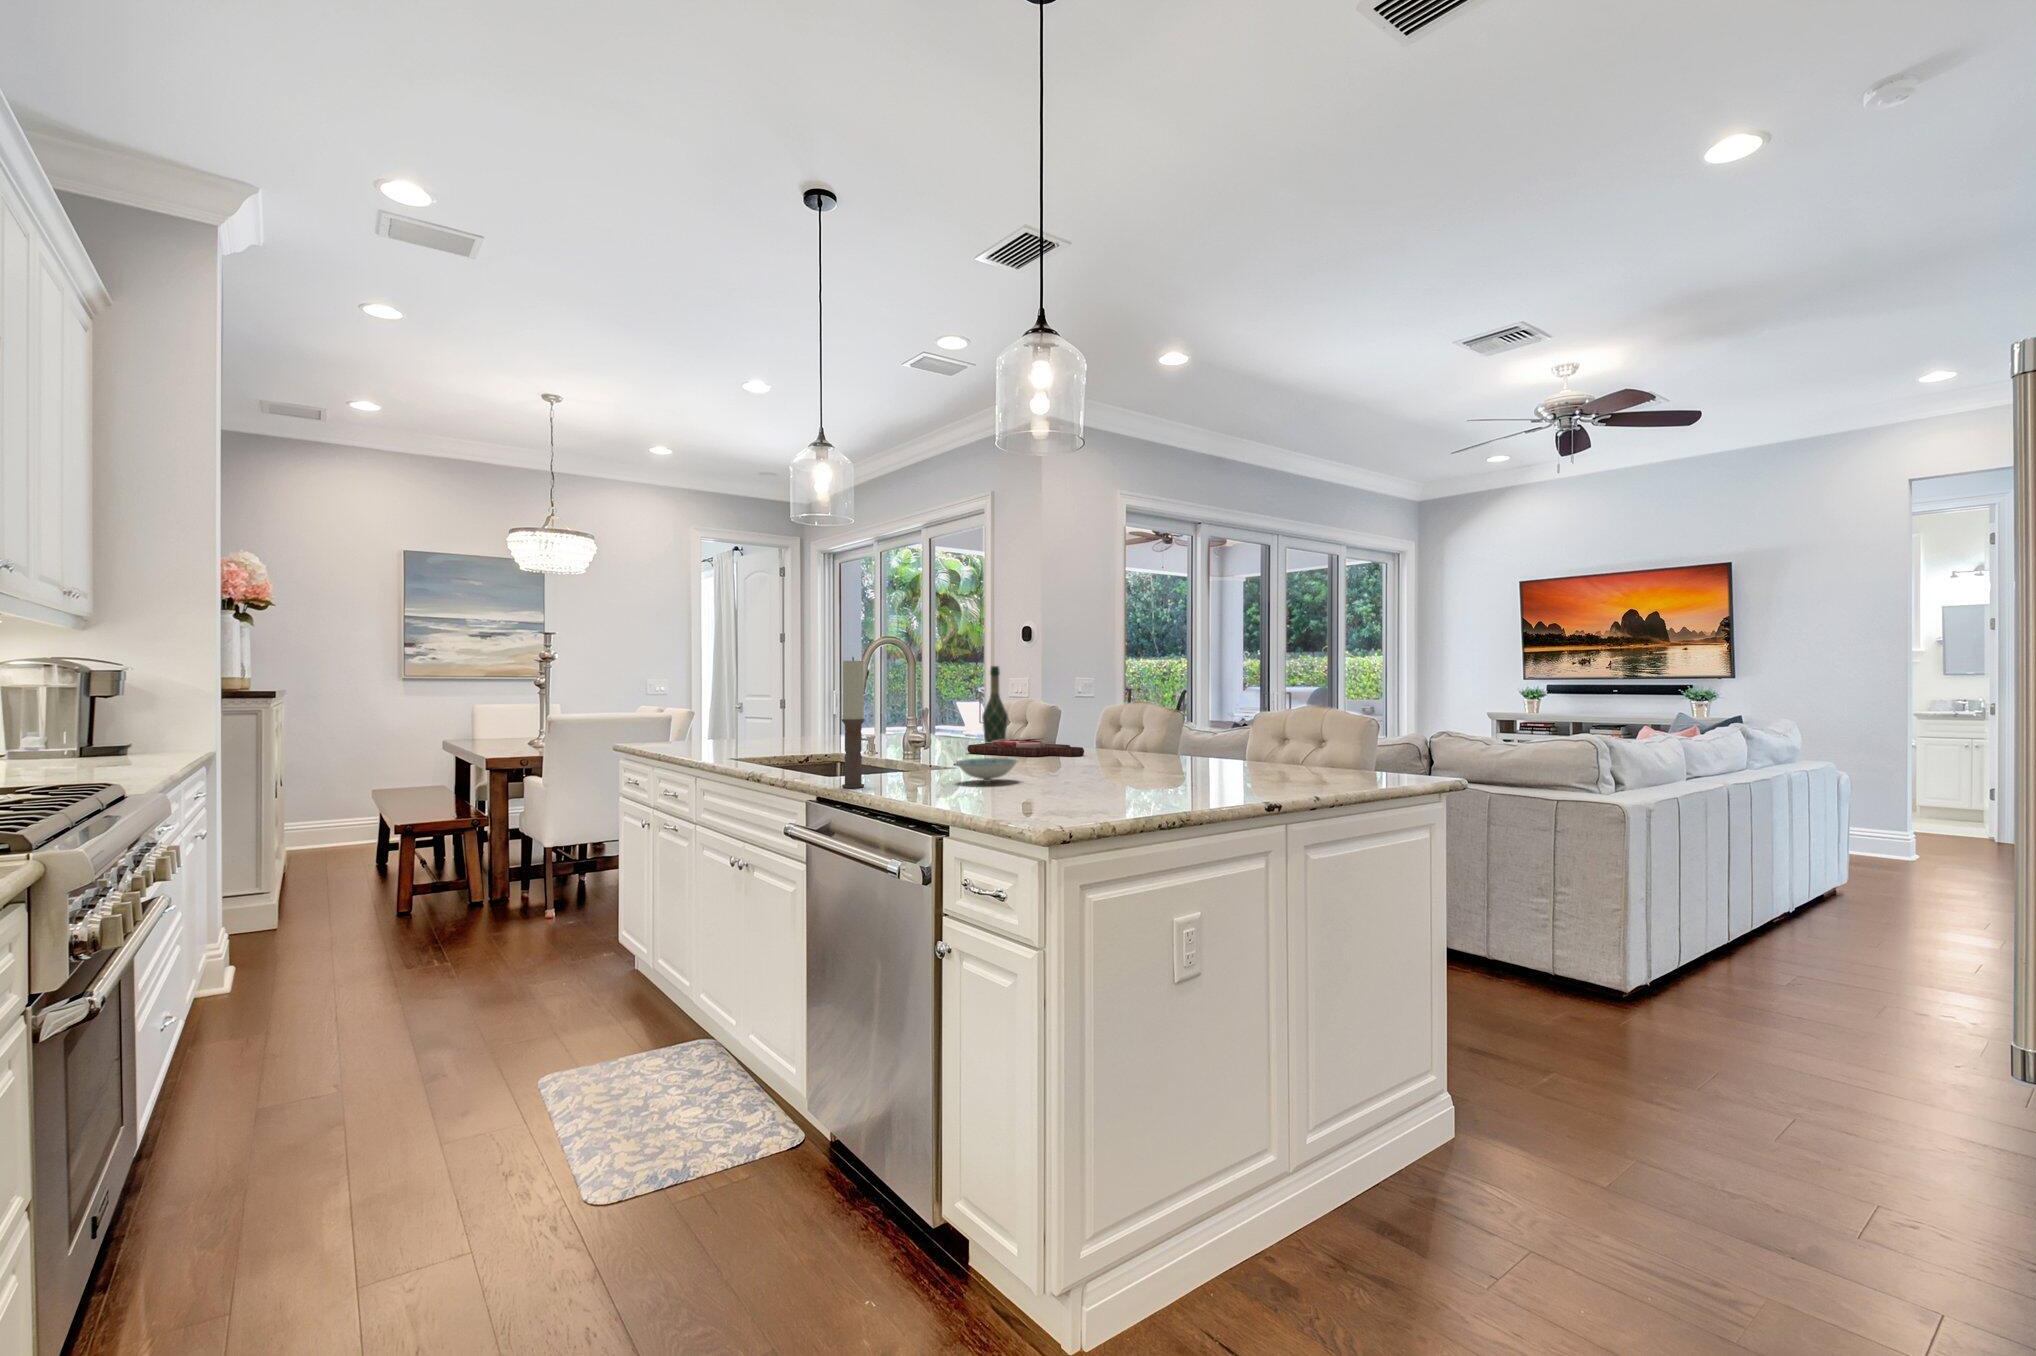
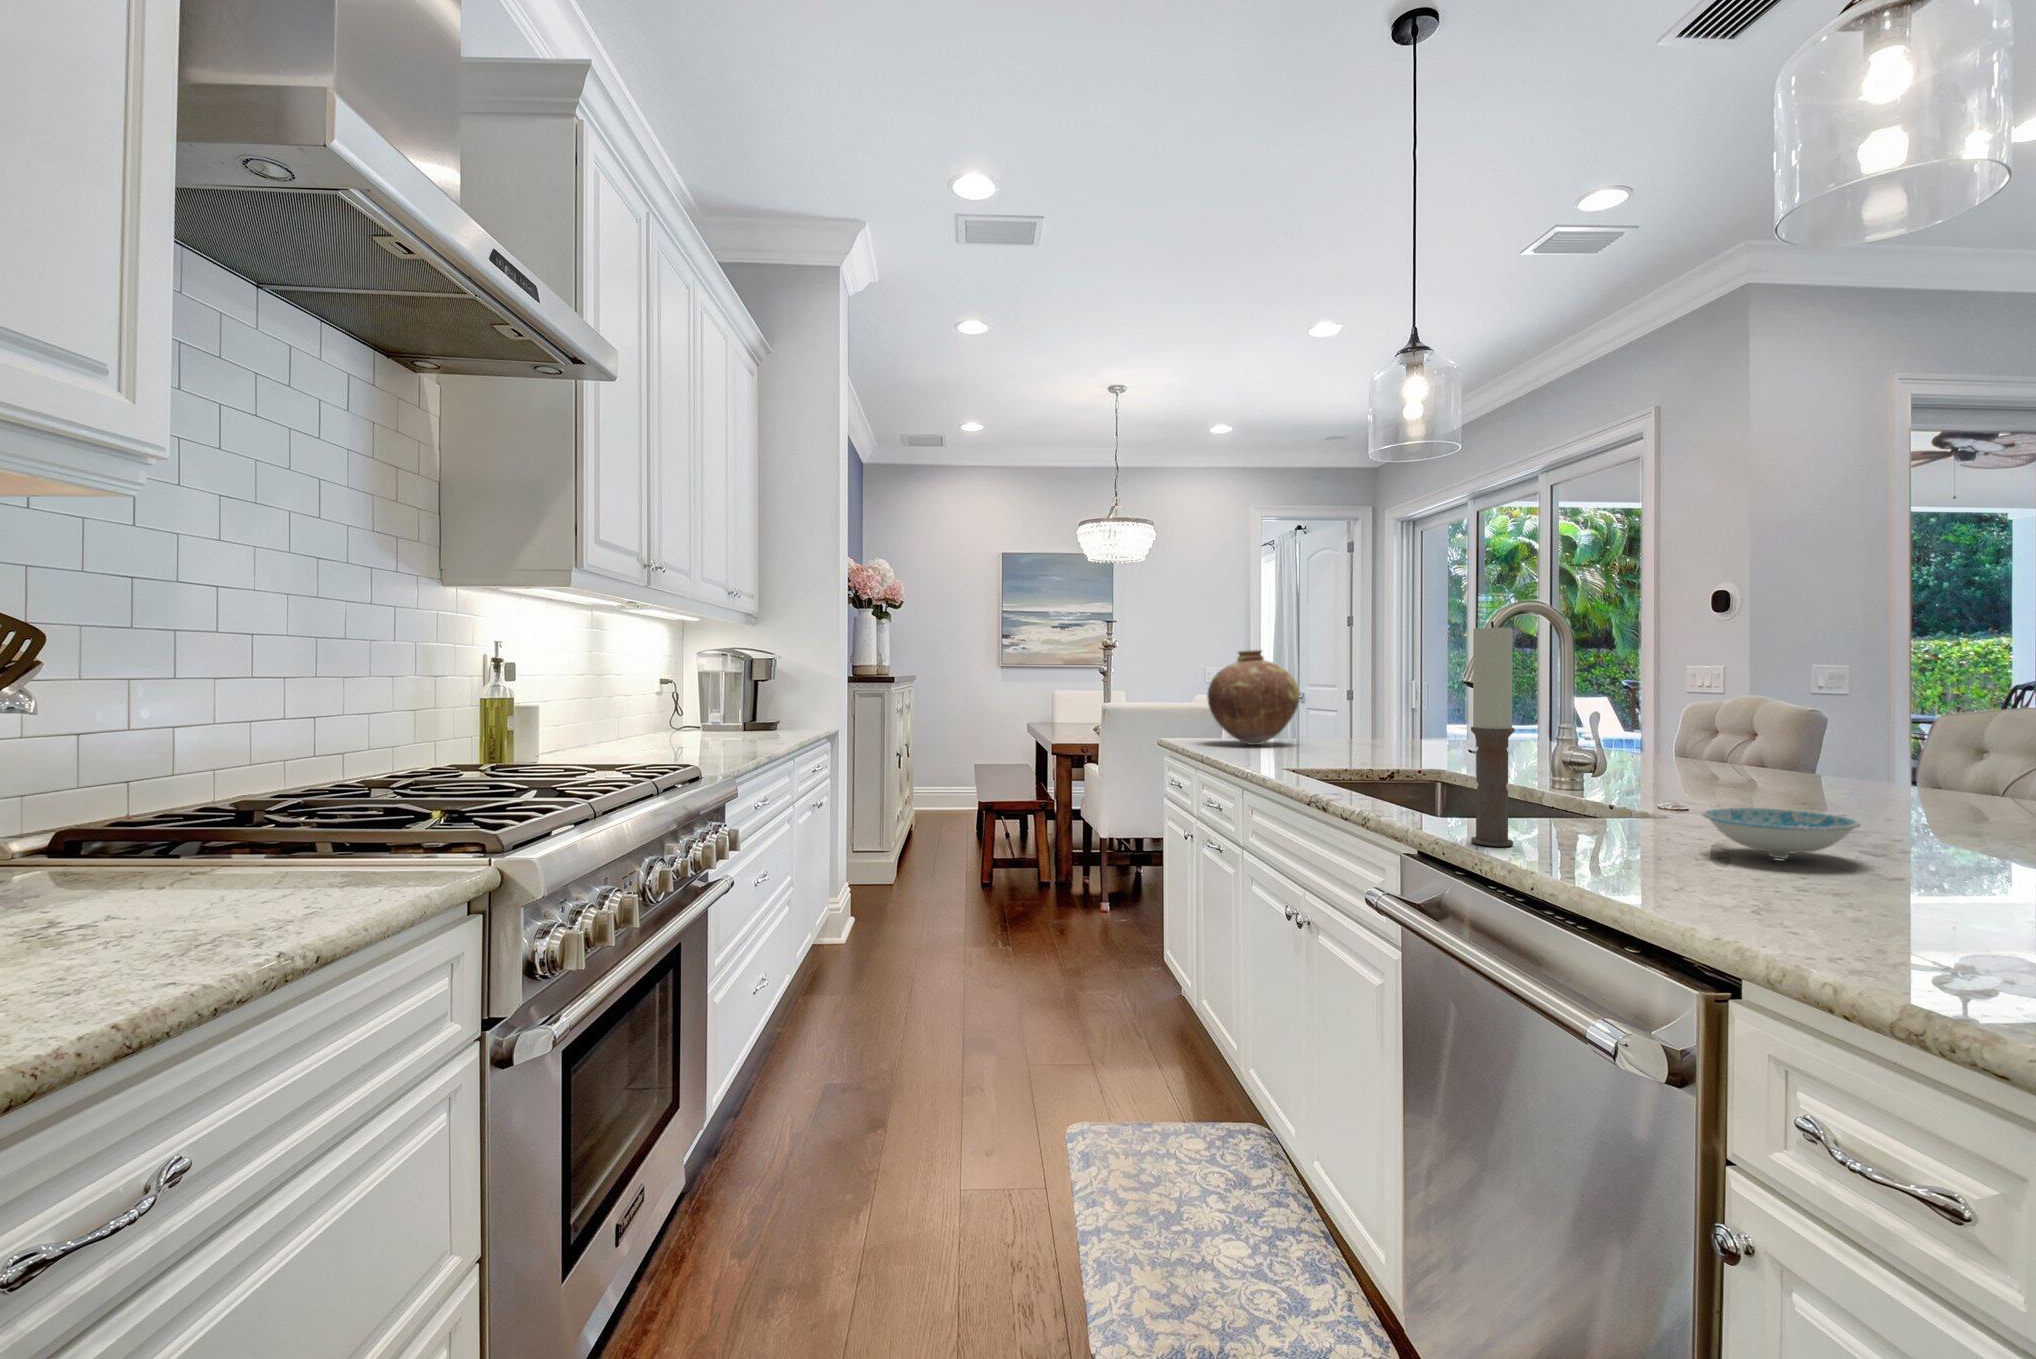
wine bottle: present [982,666,1008,743] -> none [1673,642,1722,765]
vase: none [659,668,738,747] -> present [1207,650,1300,745]
cutting board: present [967,738,1084,757] -> none [1659,760,1927,800]

